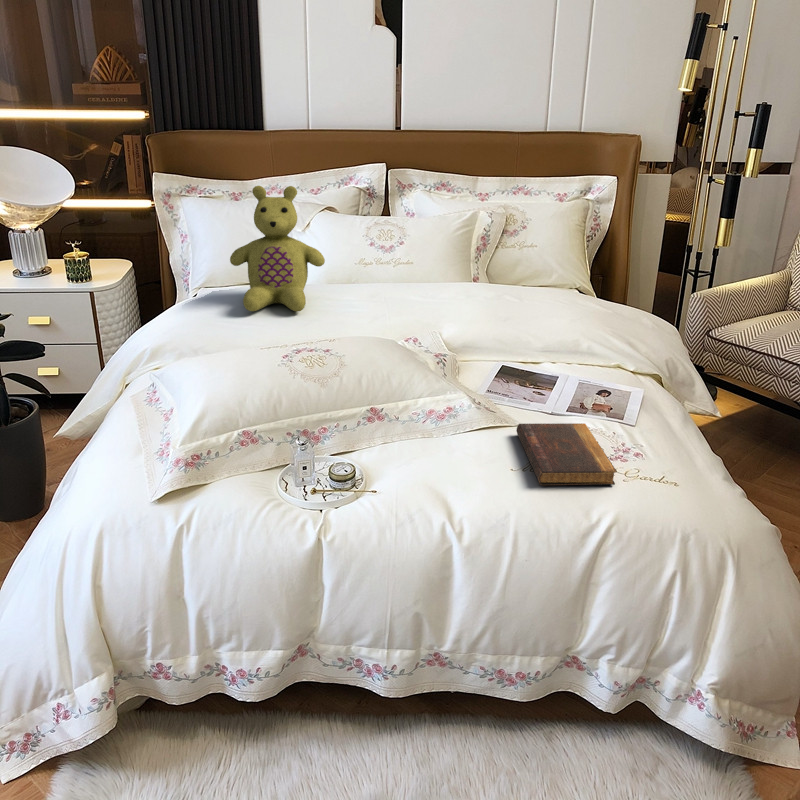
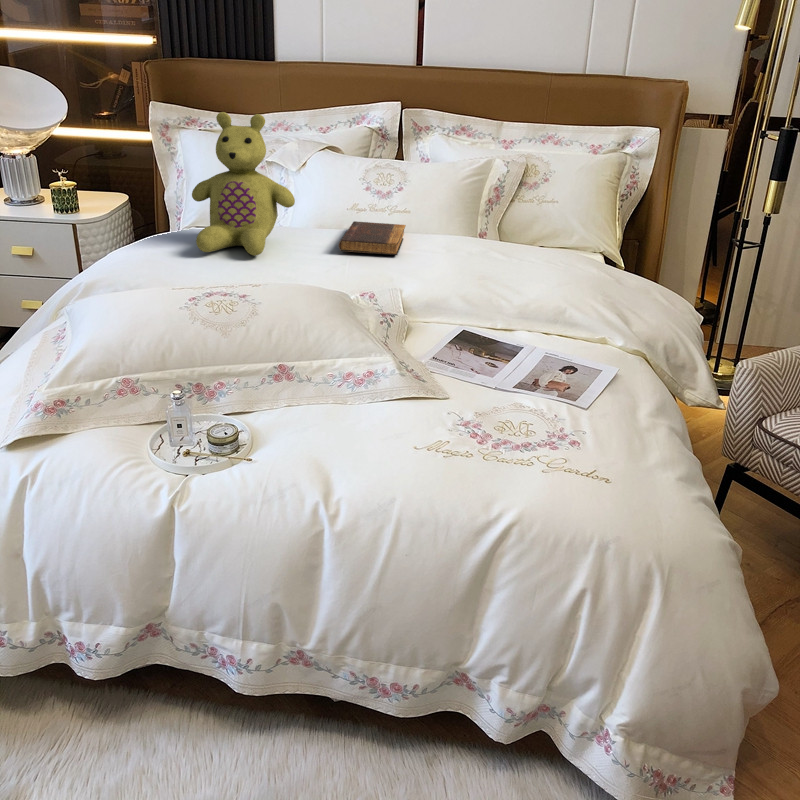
book: present [516,423,617,485] -> present [339,221,406,255]

